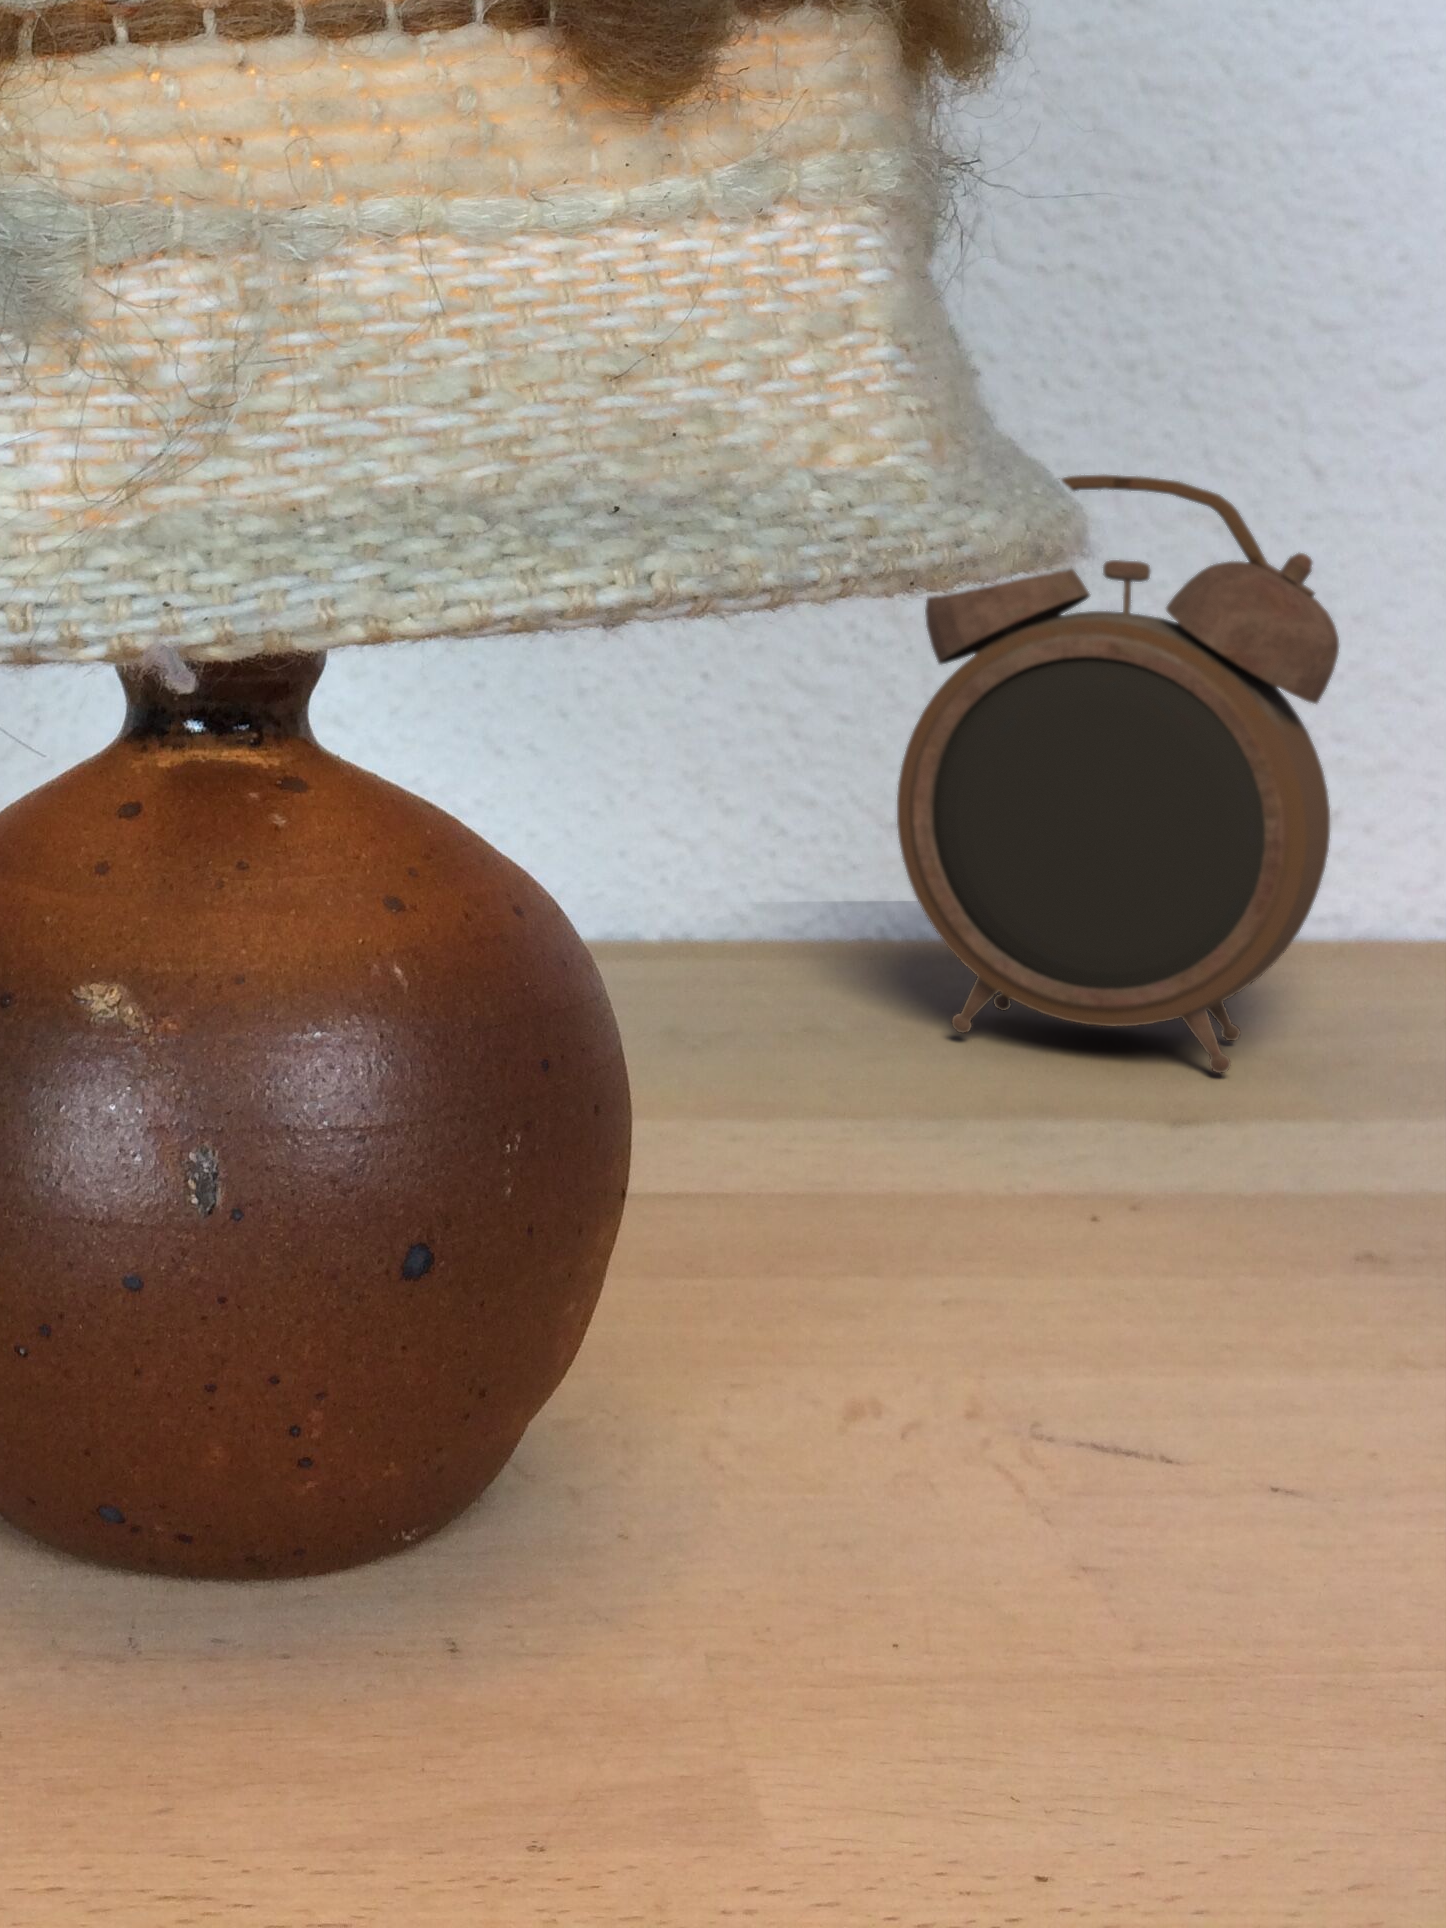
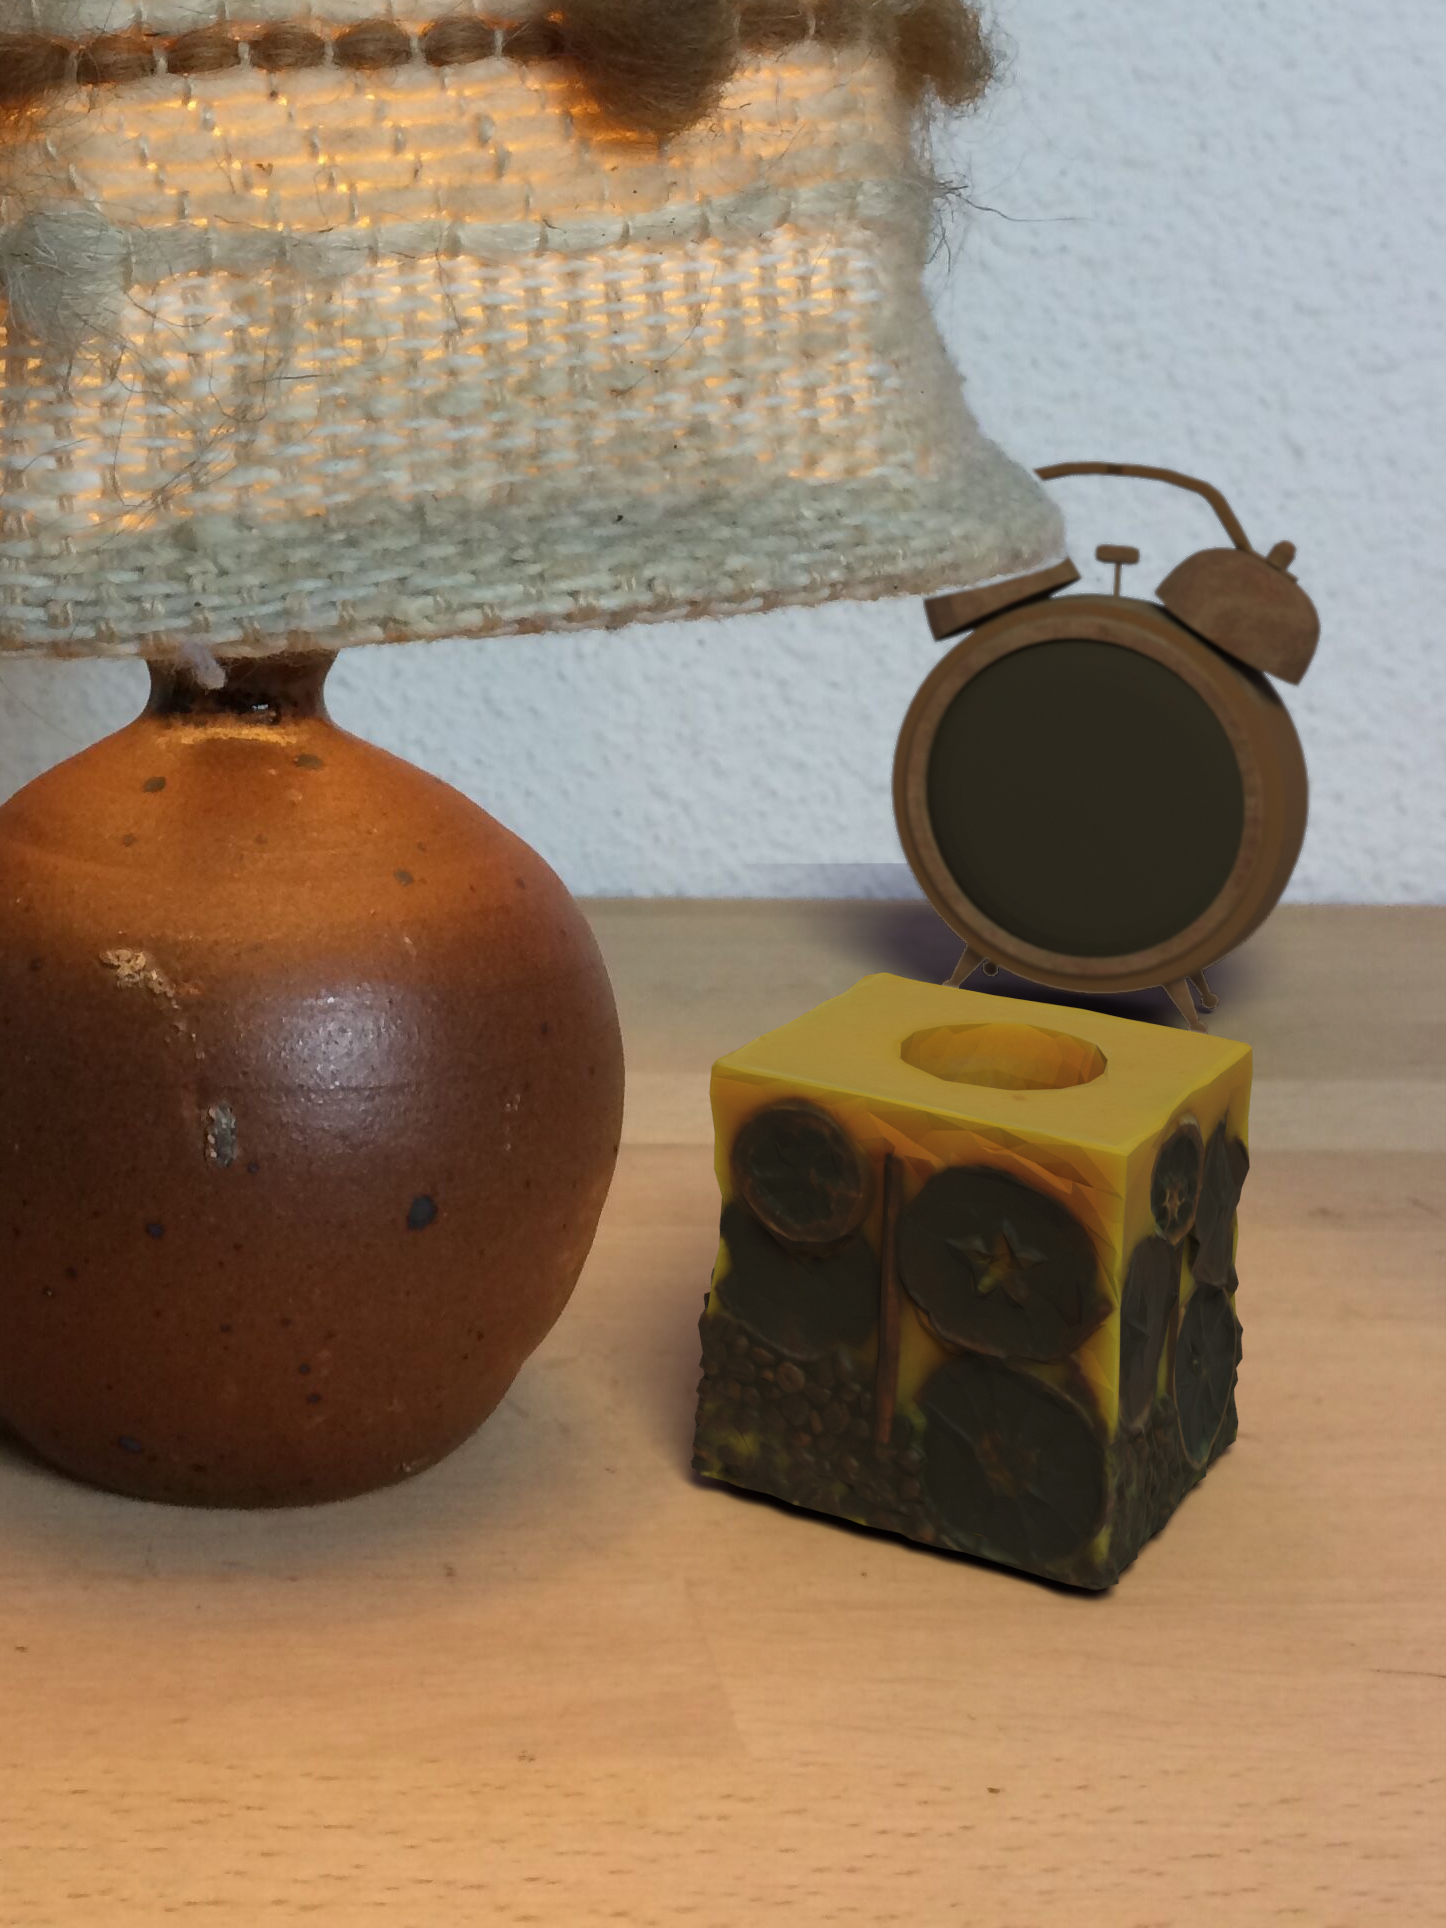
candle: none [704,1000,1290,1653] -> present [691,972,1253,1590]

